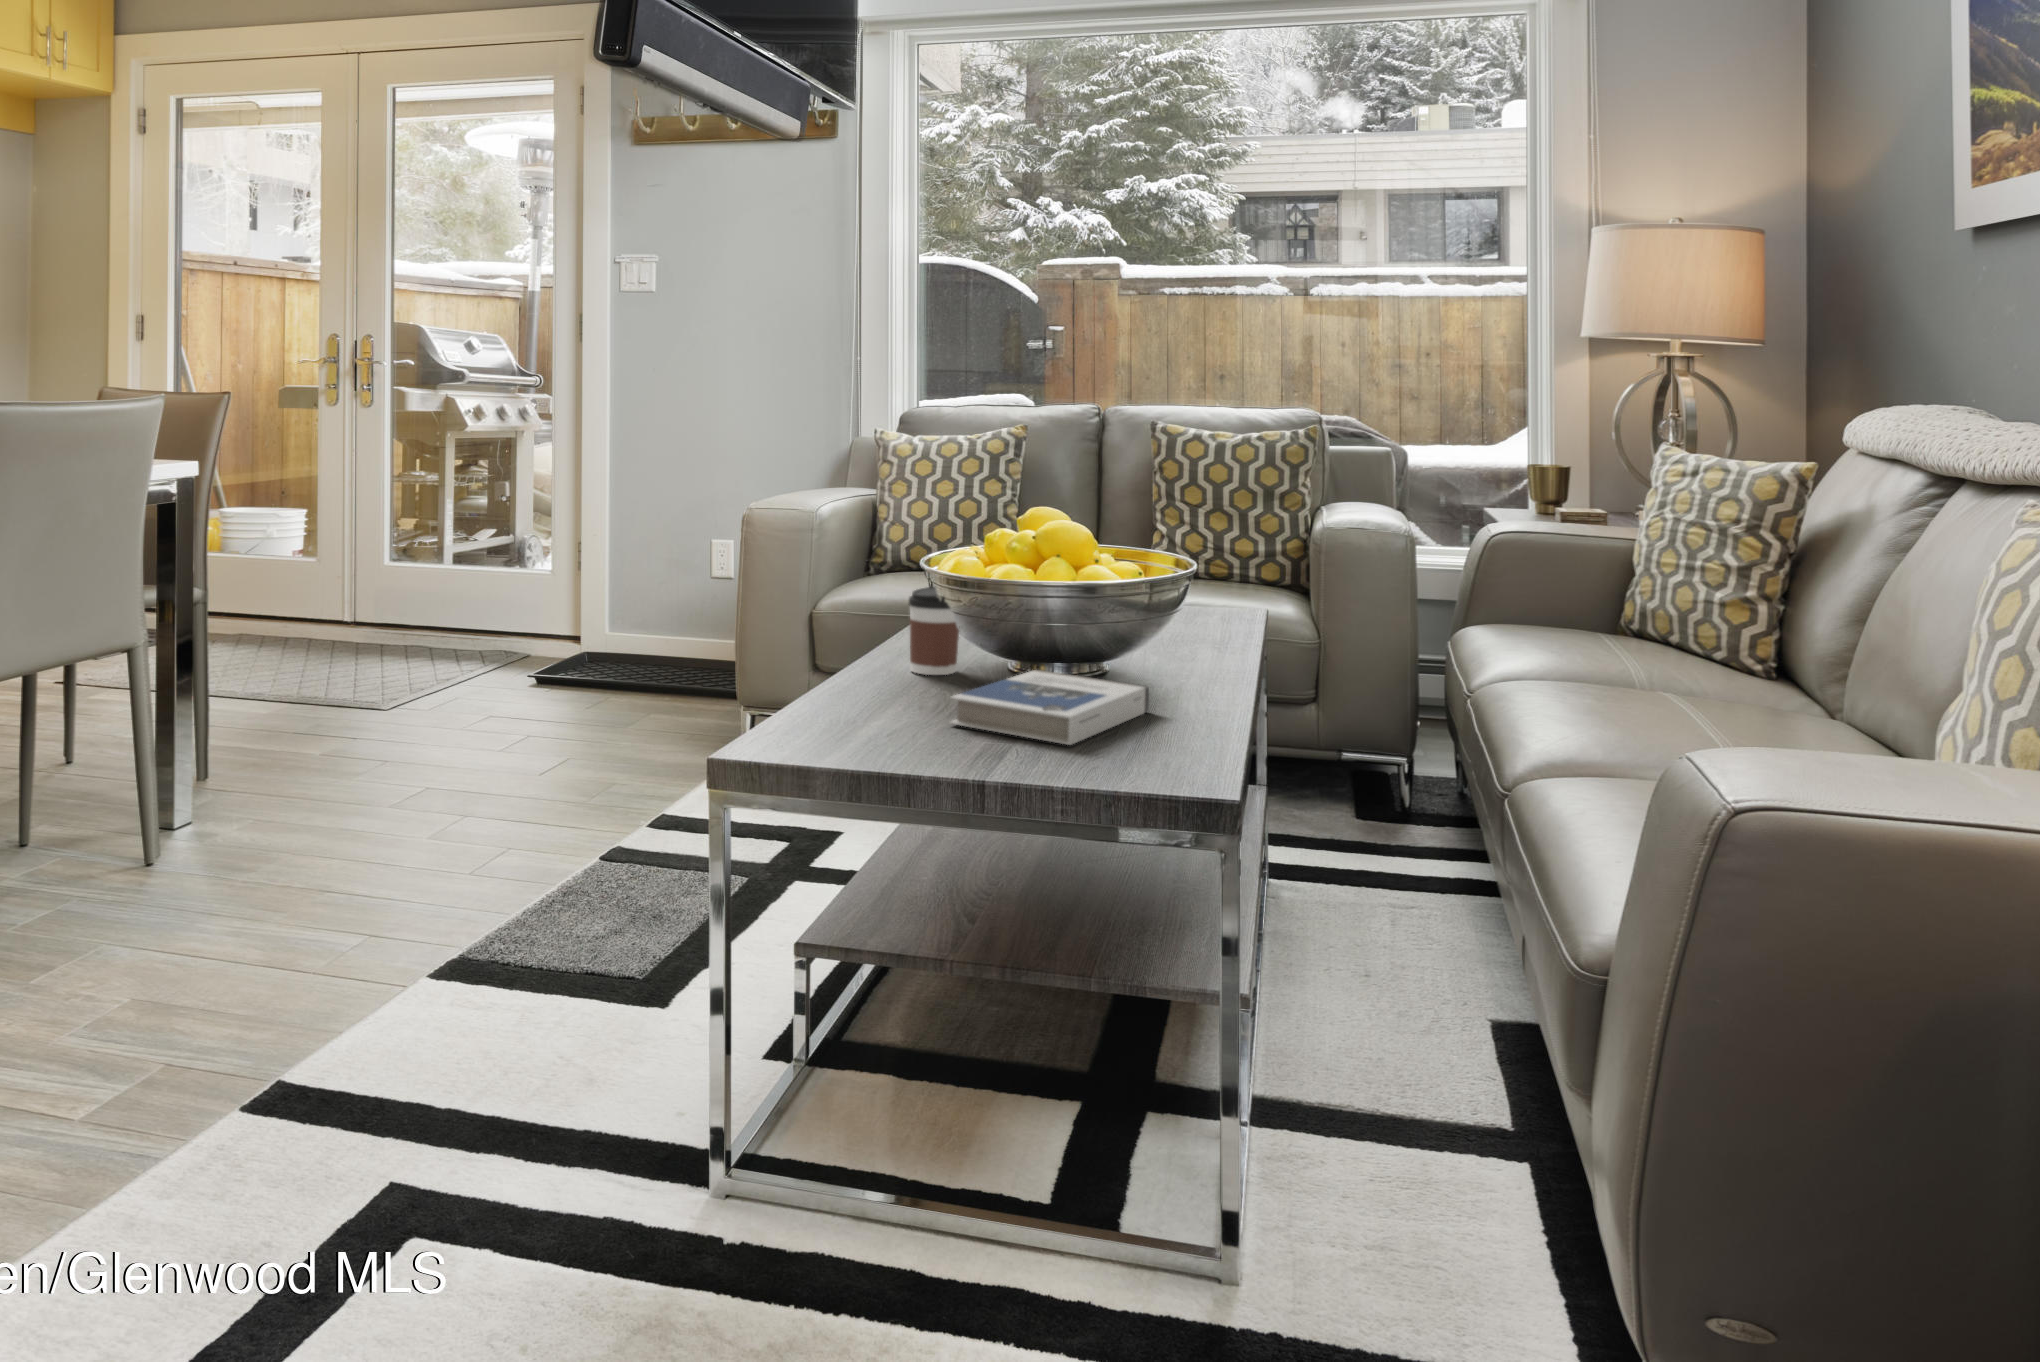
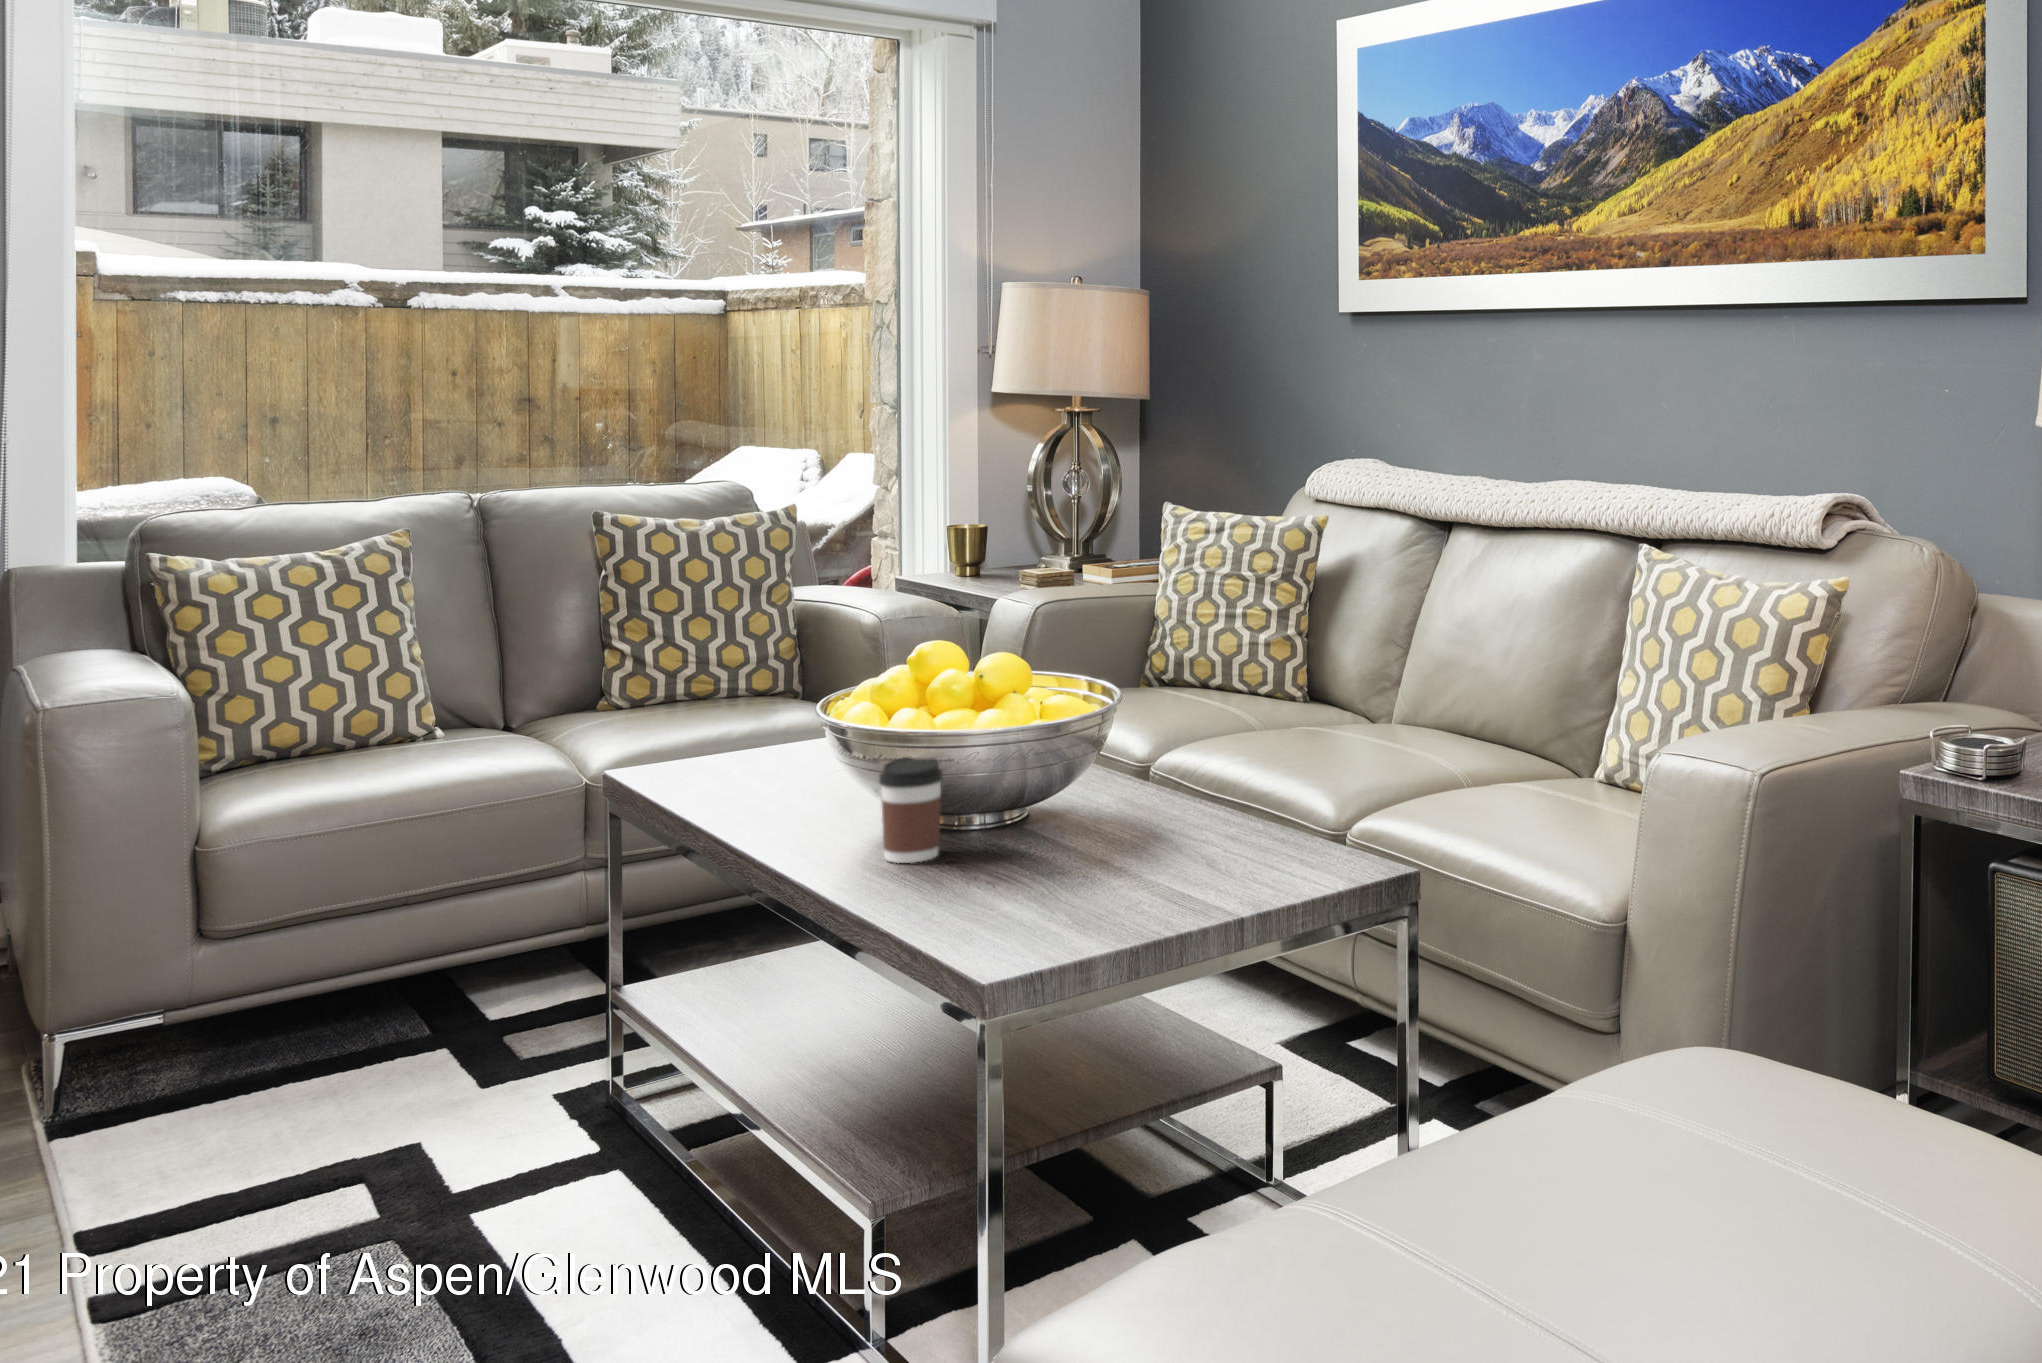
hardback book: present [950,669,1149,745] -> none [1060,809,1238,894]

